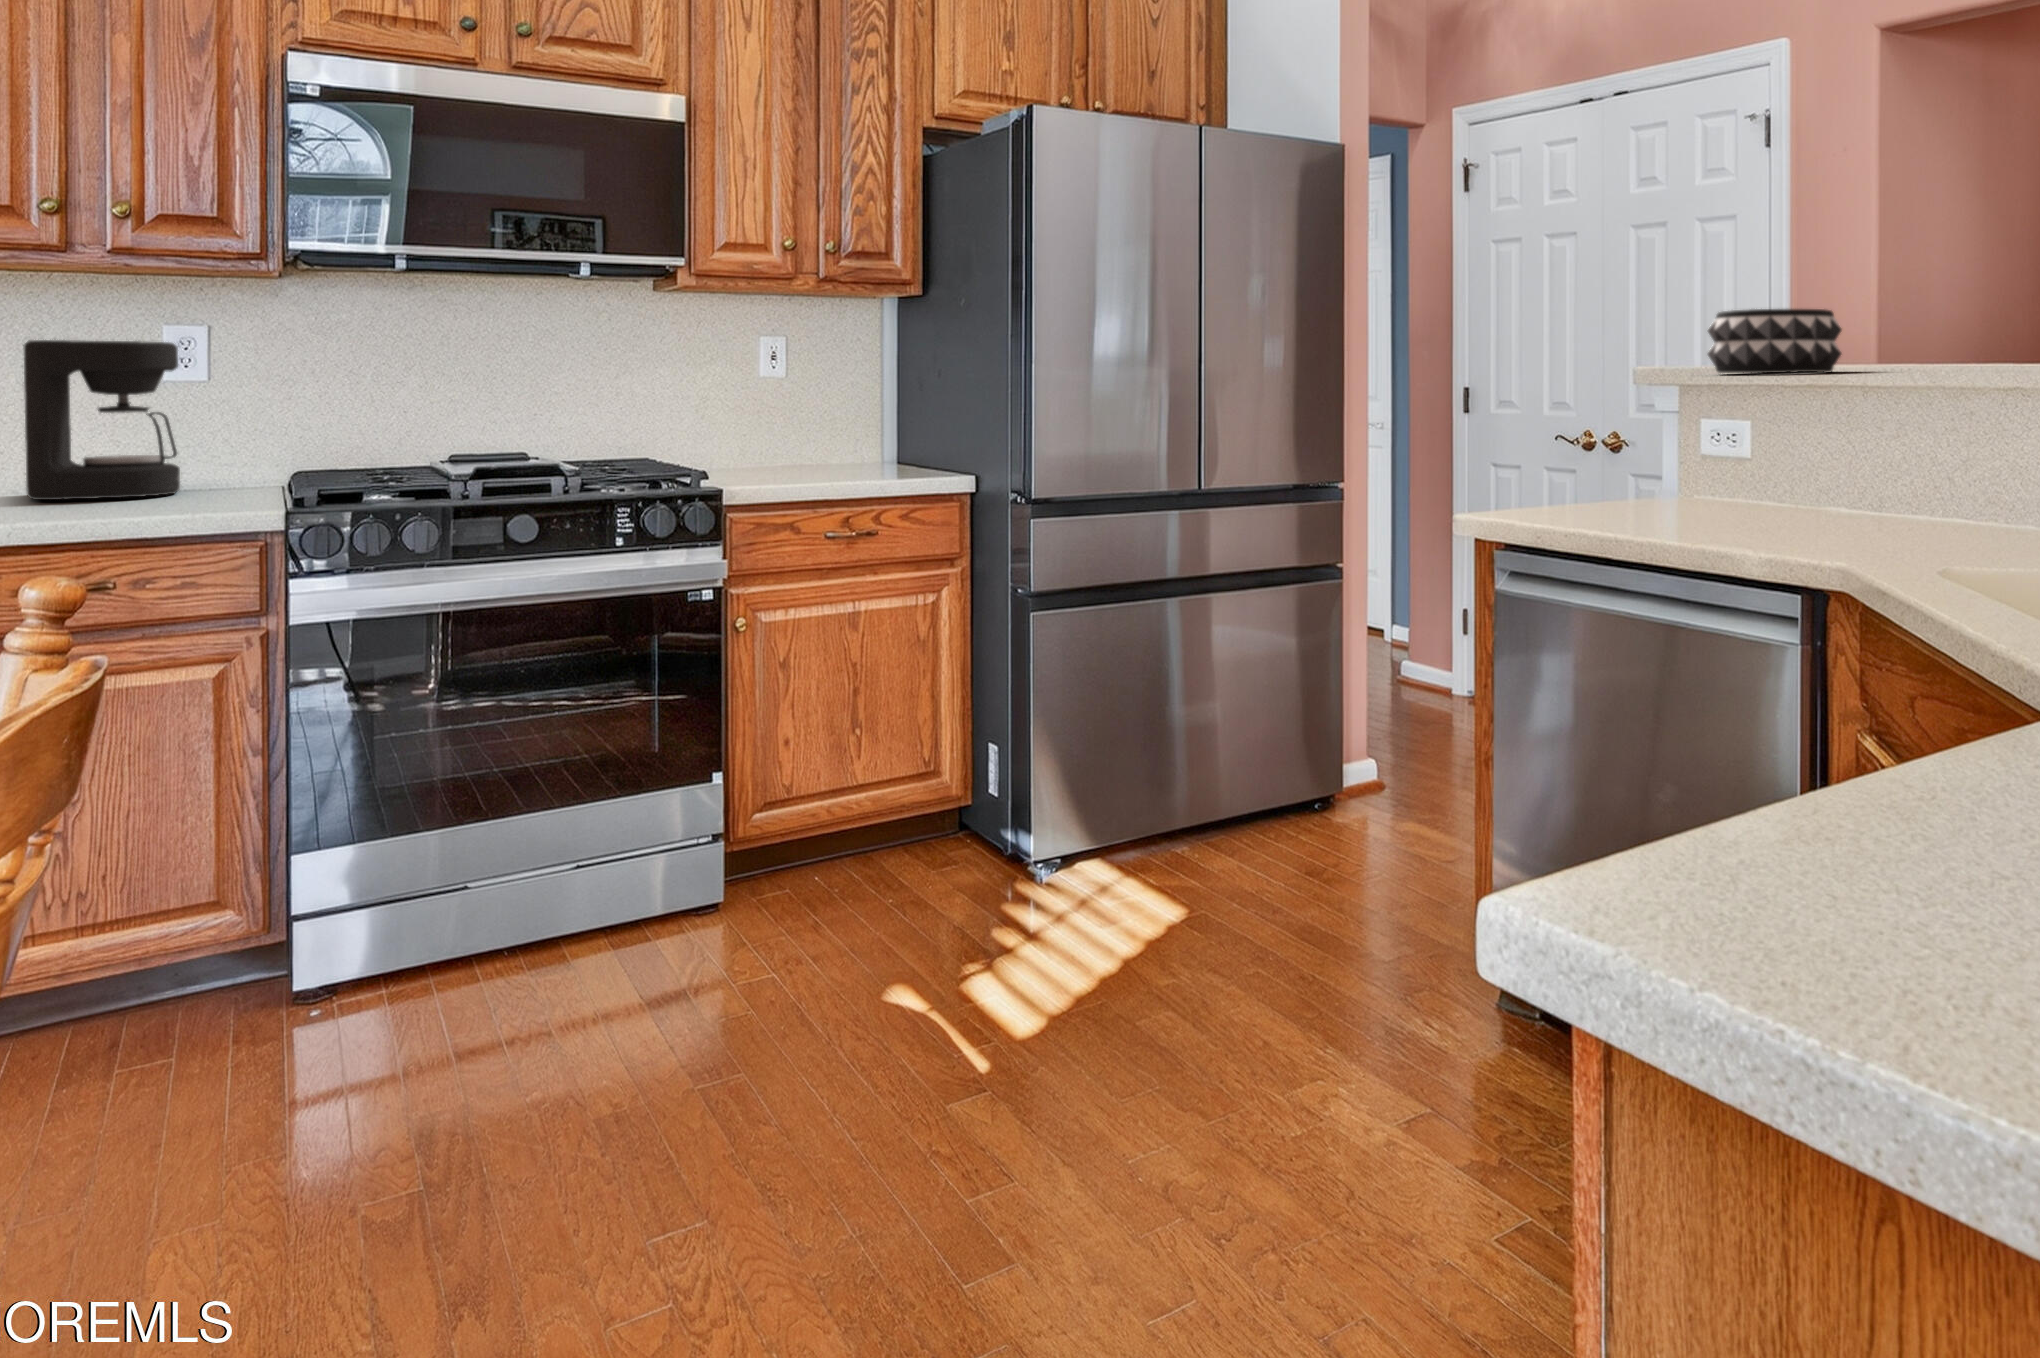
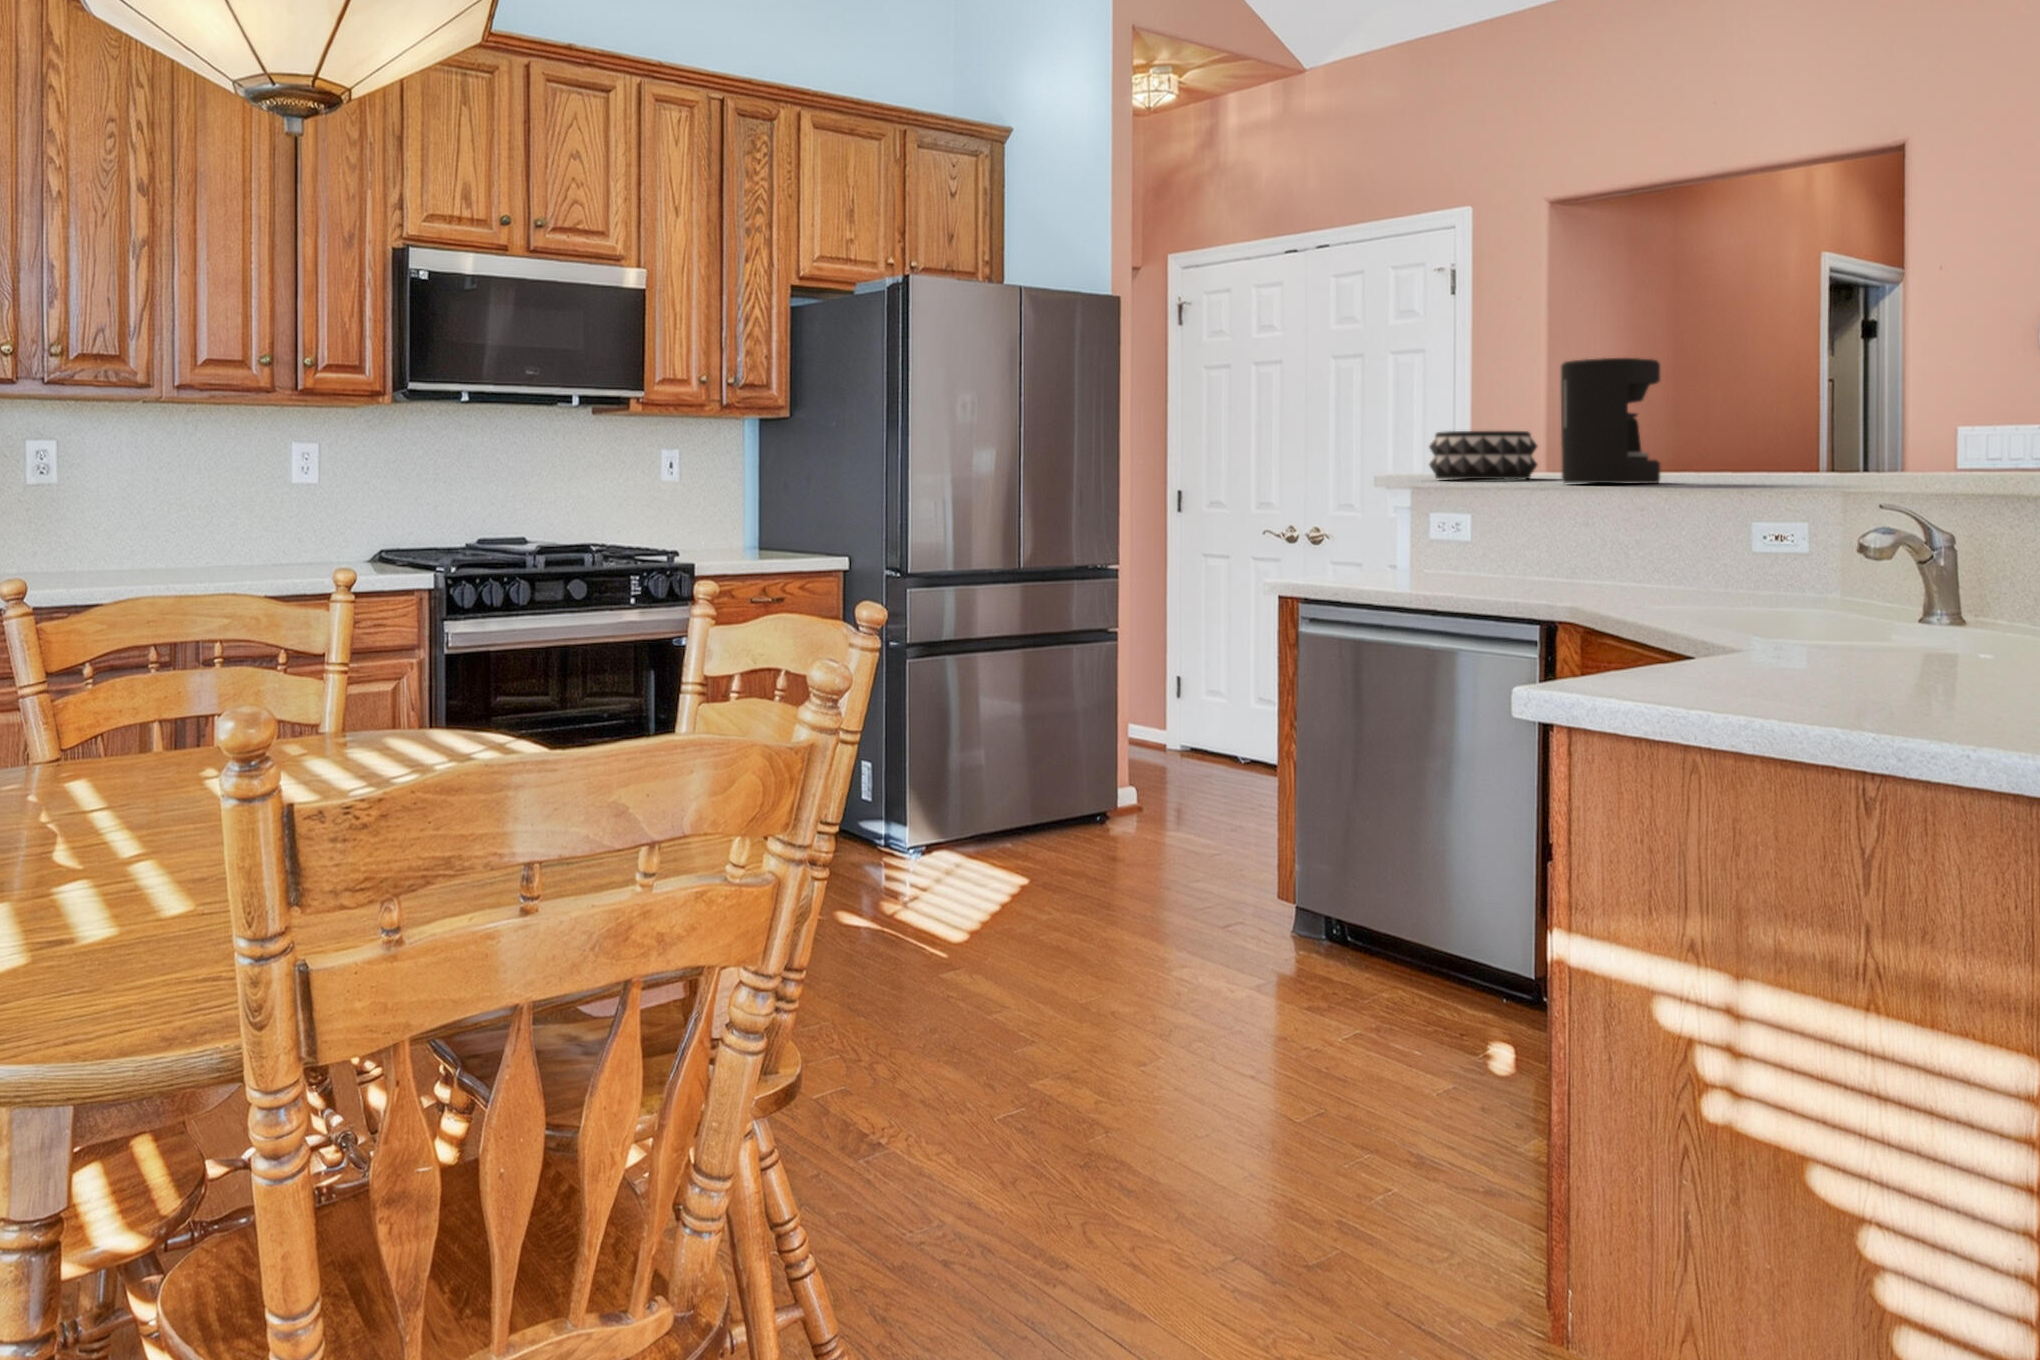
coffee maker: present [23,340,180,500] -> present [1561,358,1660,484]

